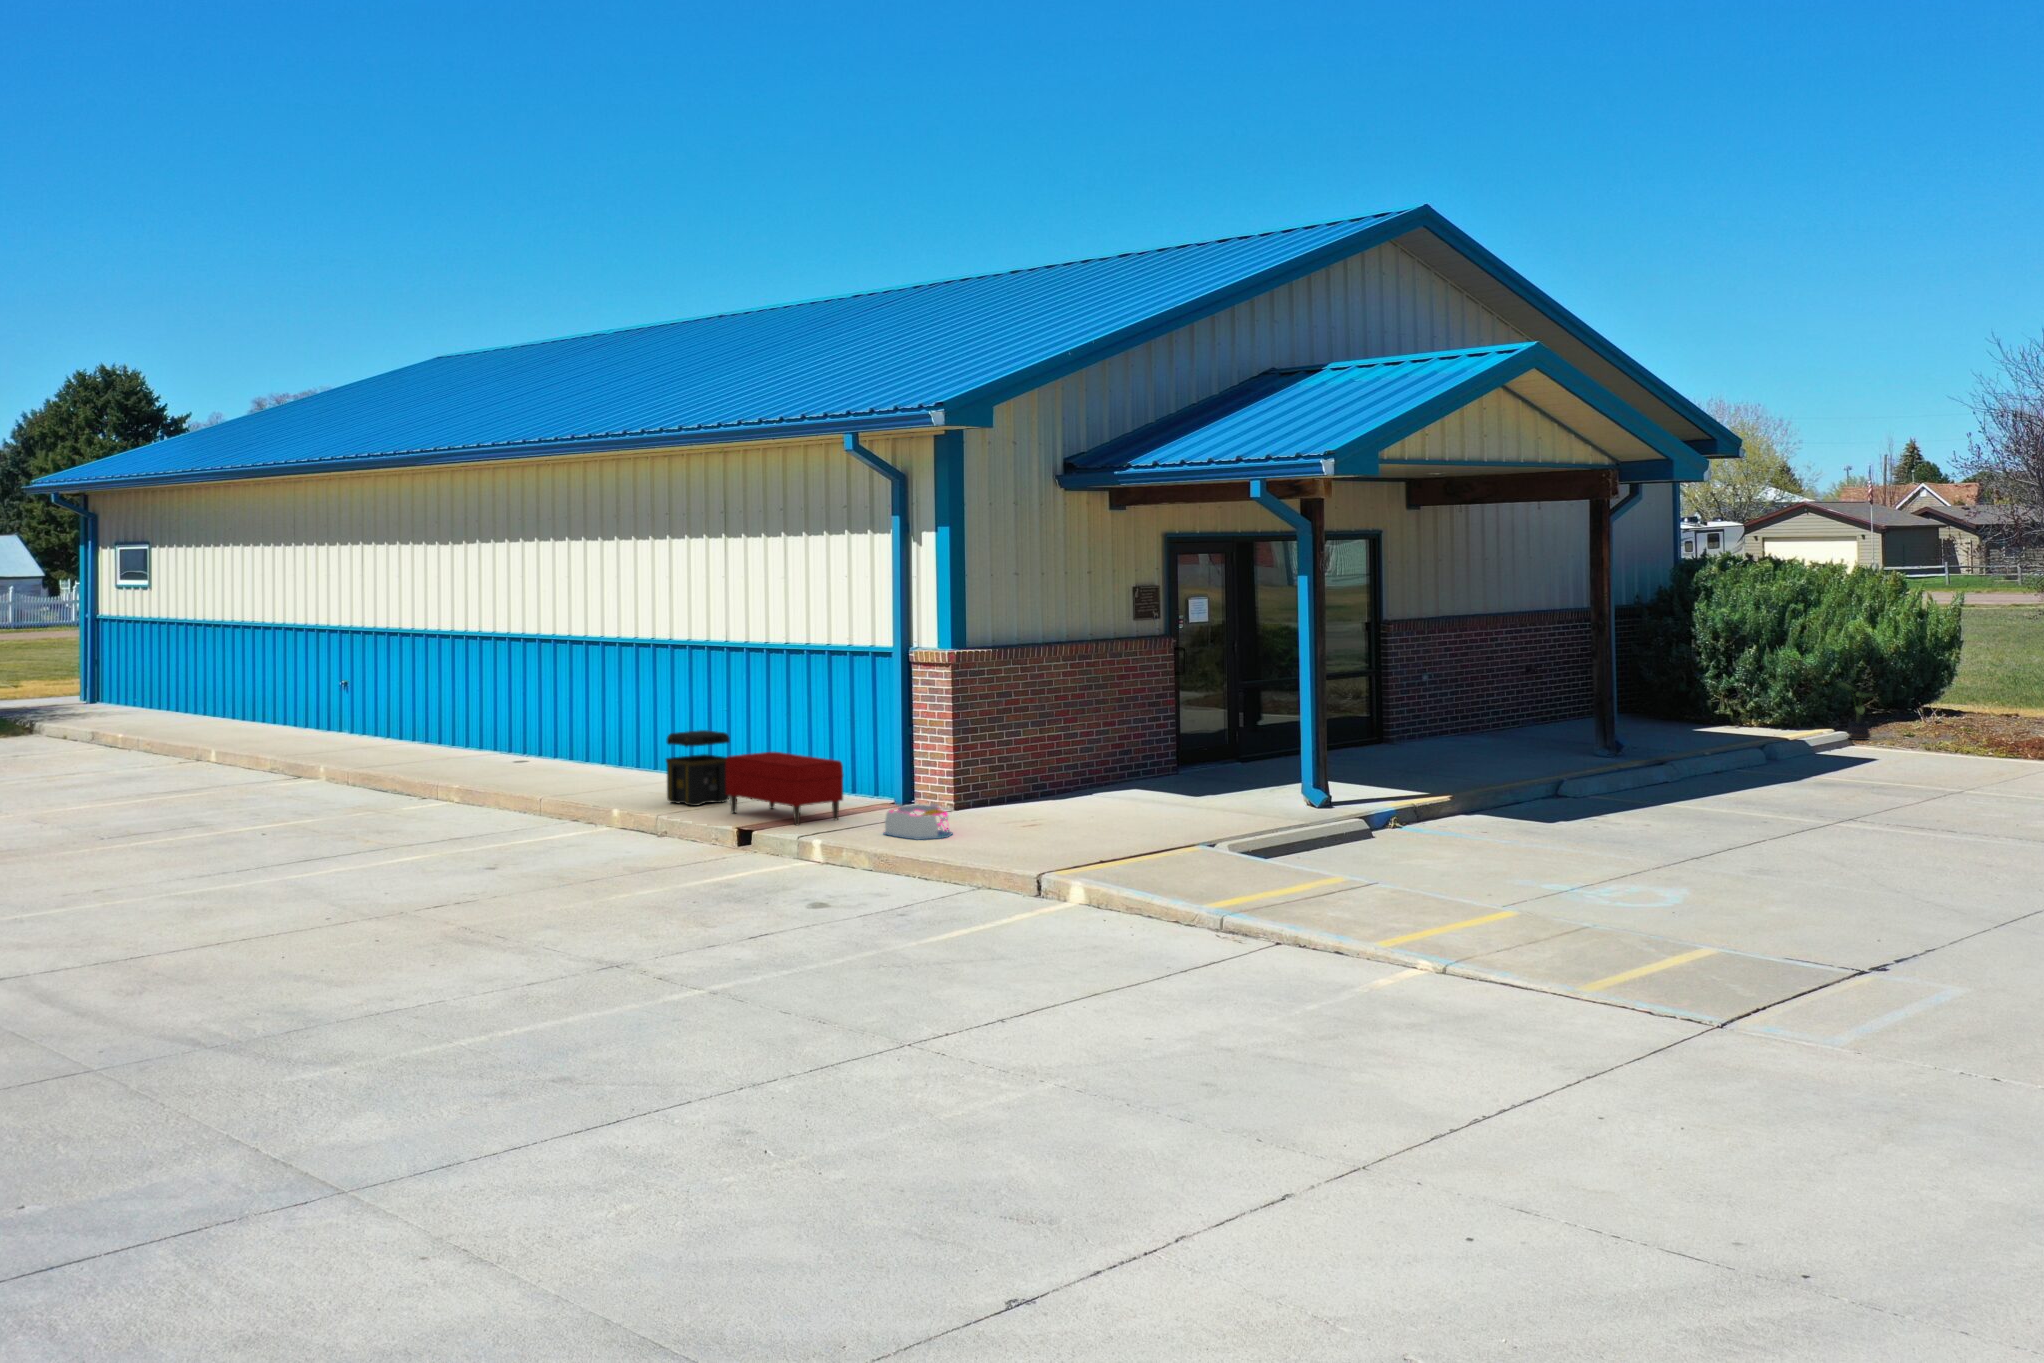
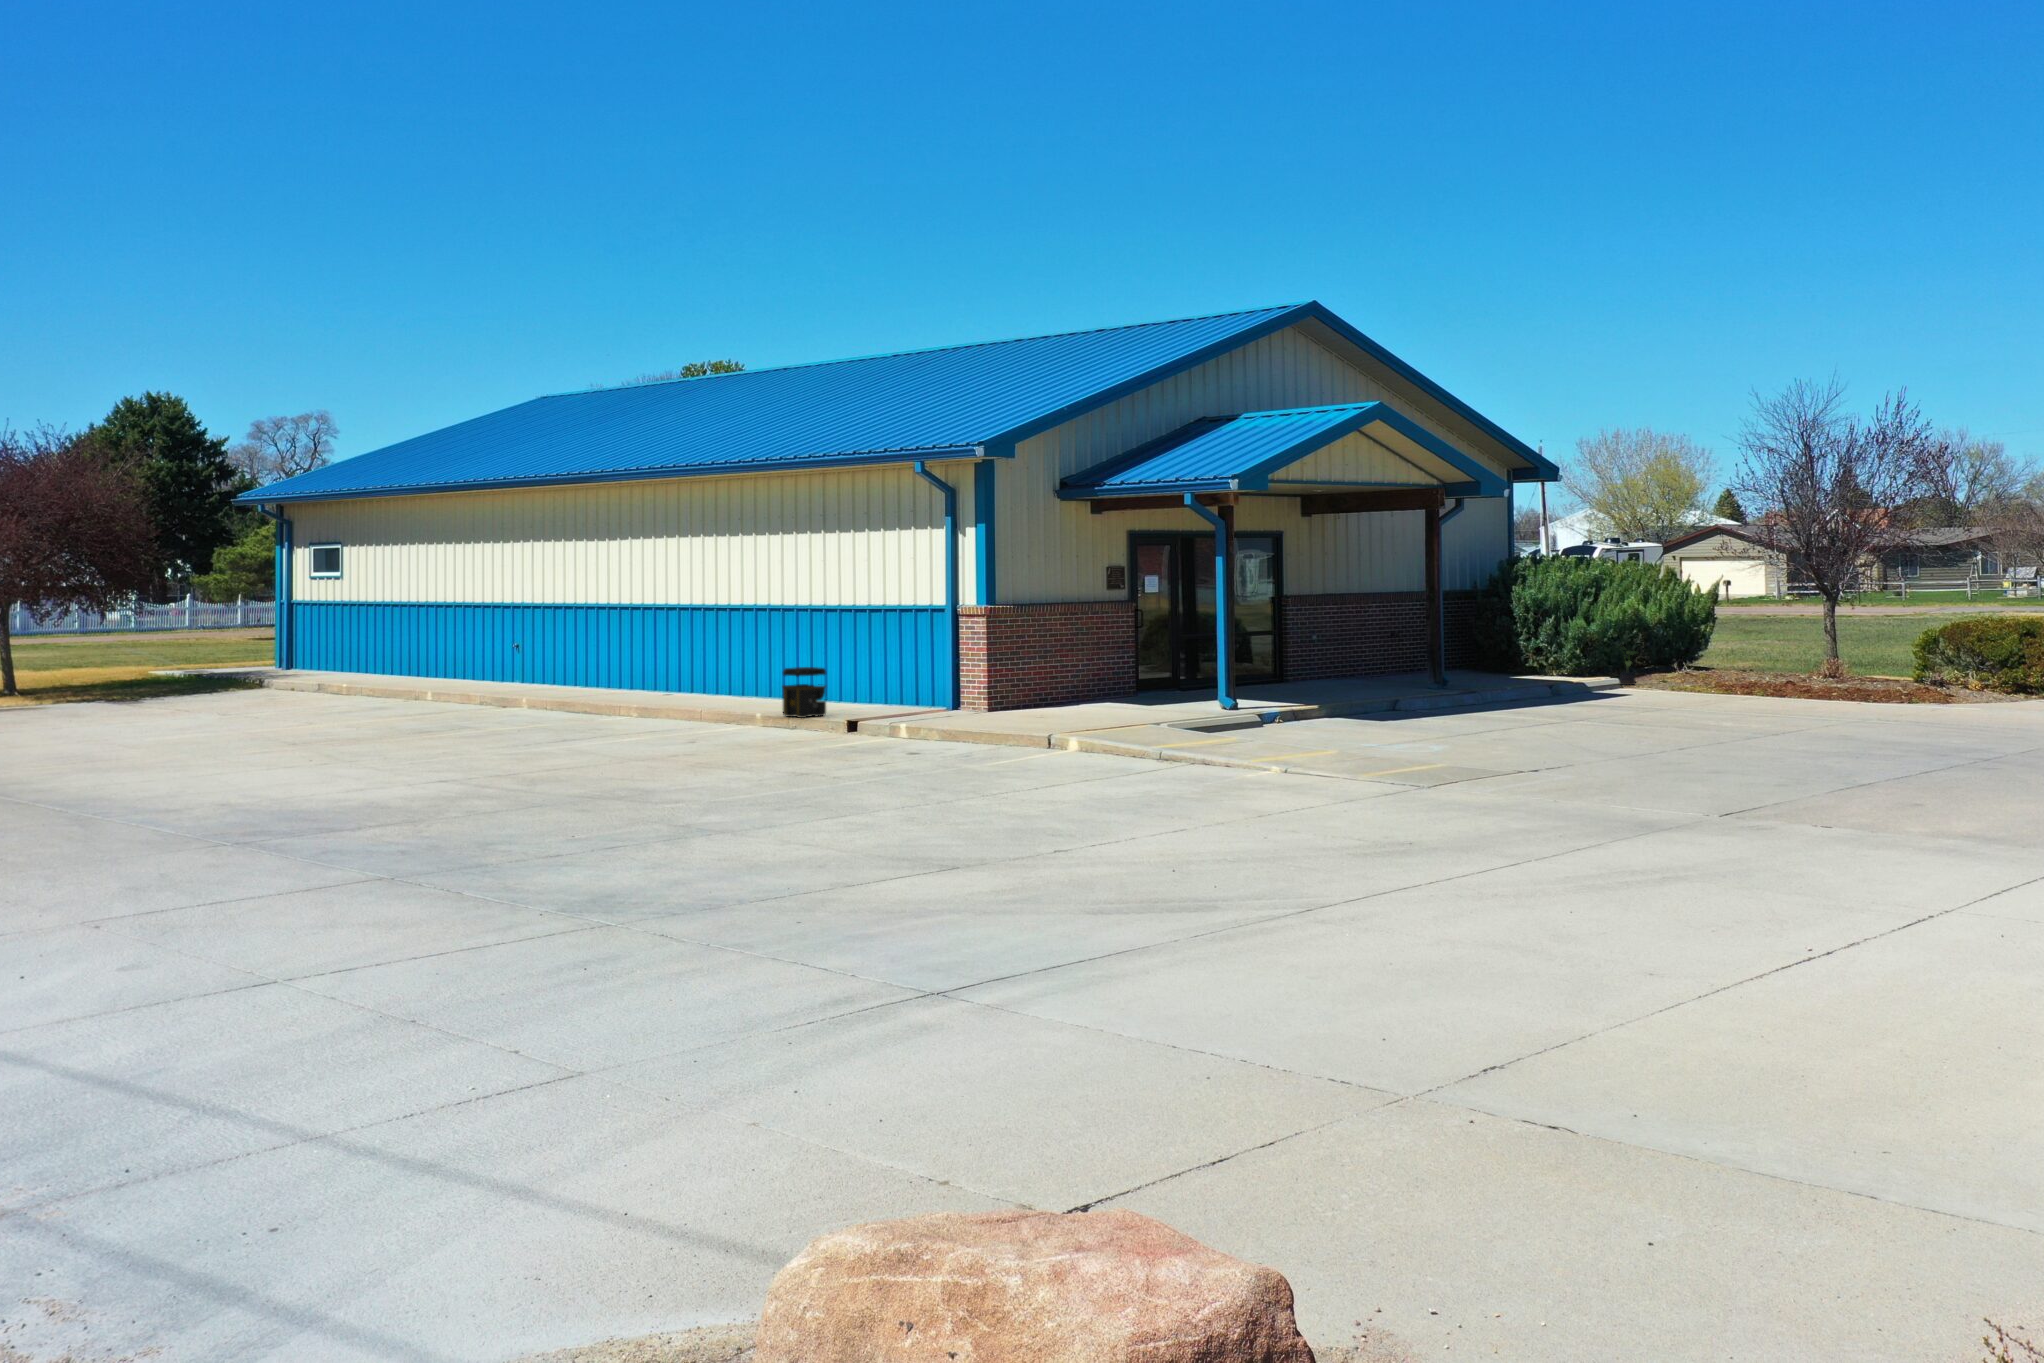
bench: present [726,752,844,825] -> none [827,679,910,725]
storage bin: present [884,804,952,840] -> none [940,709,987,731]

